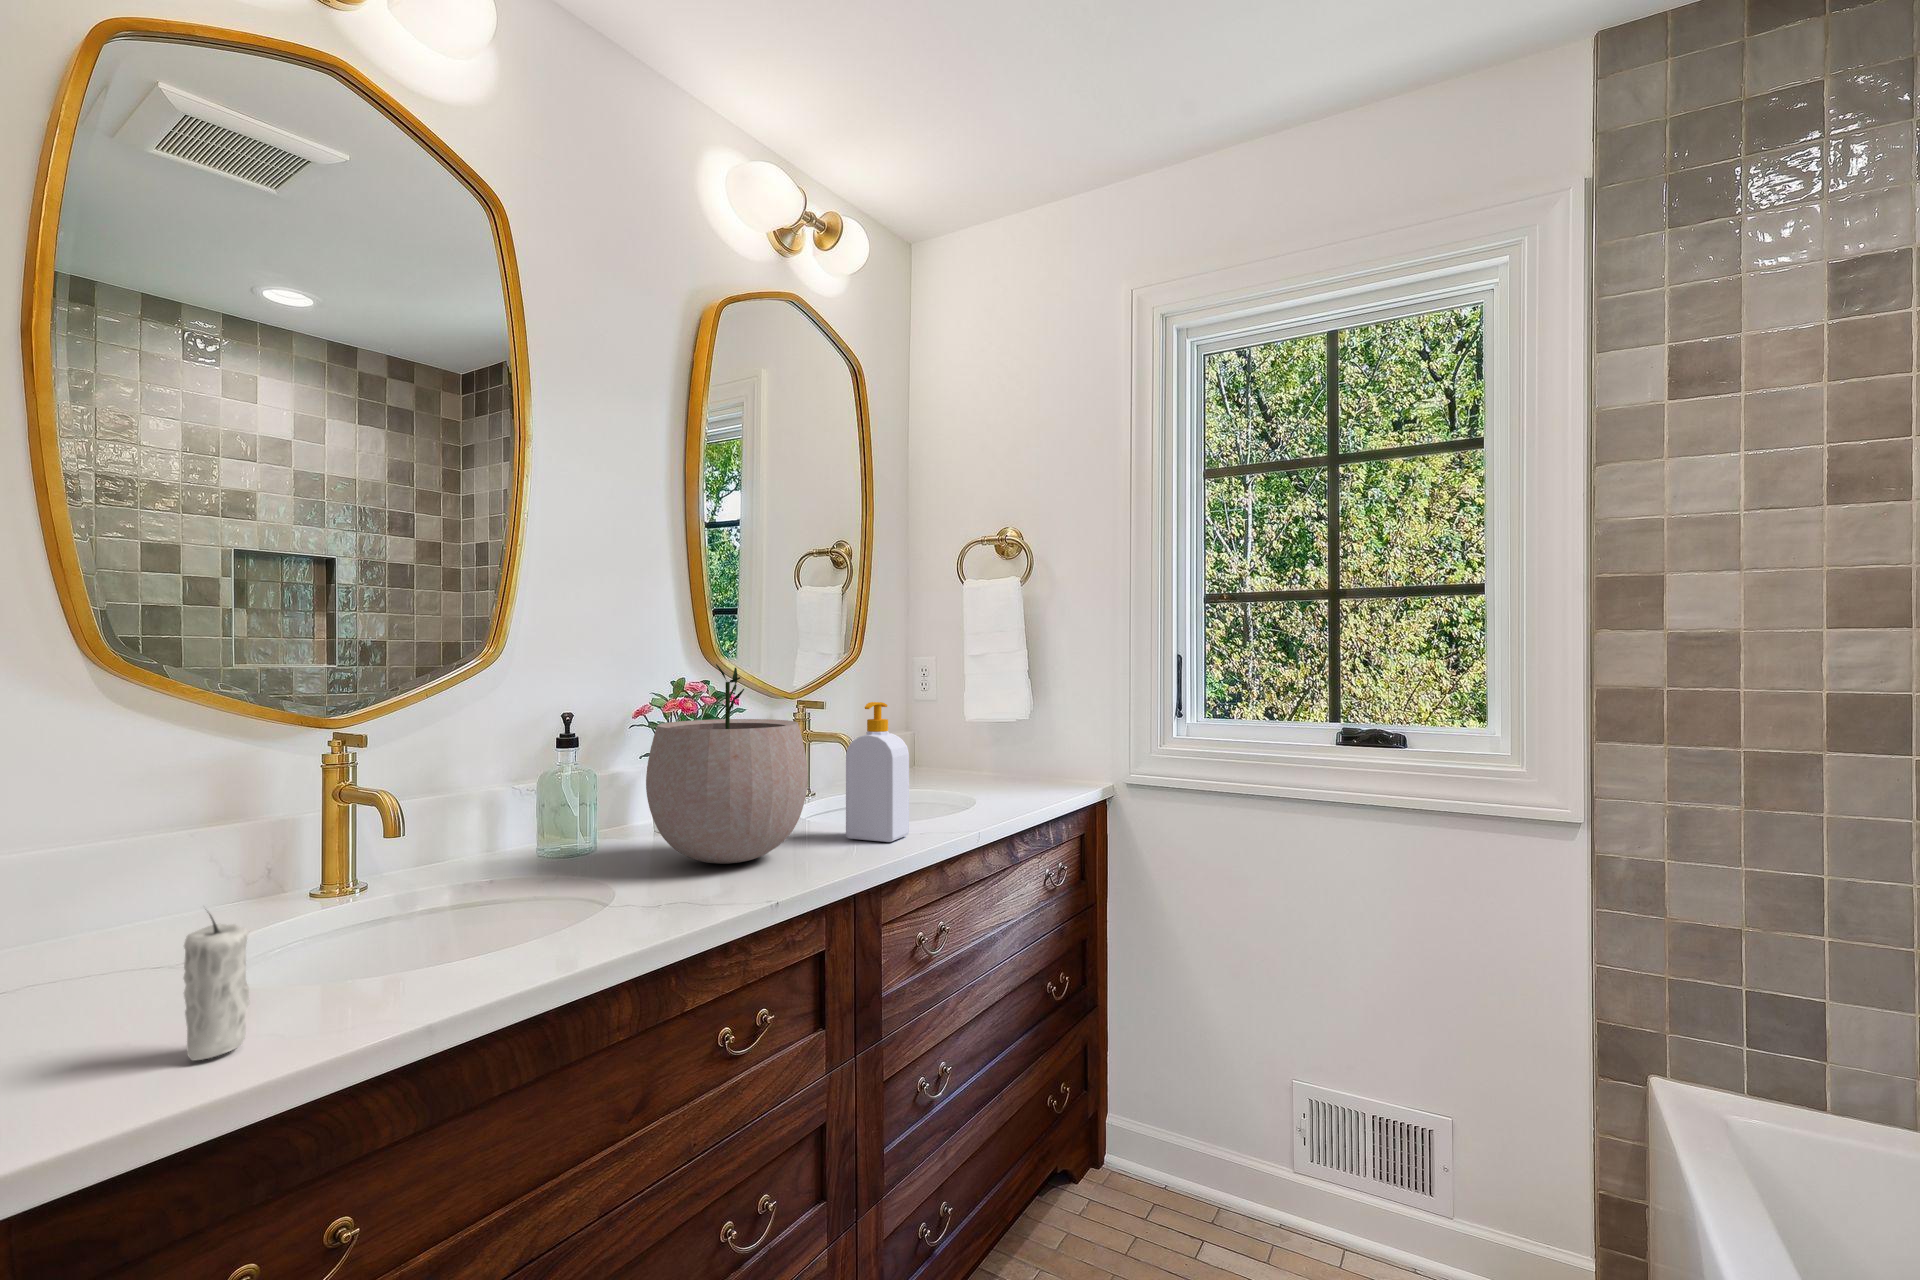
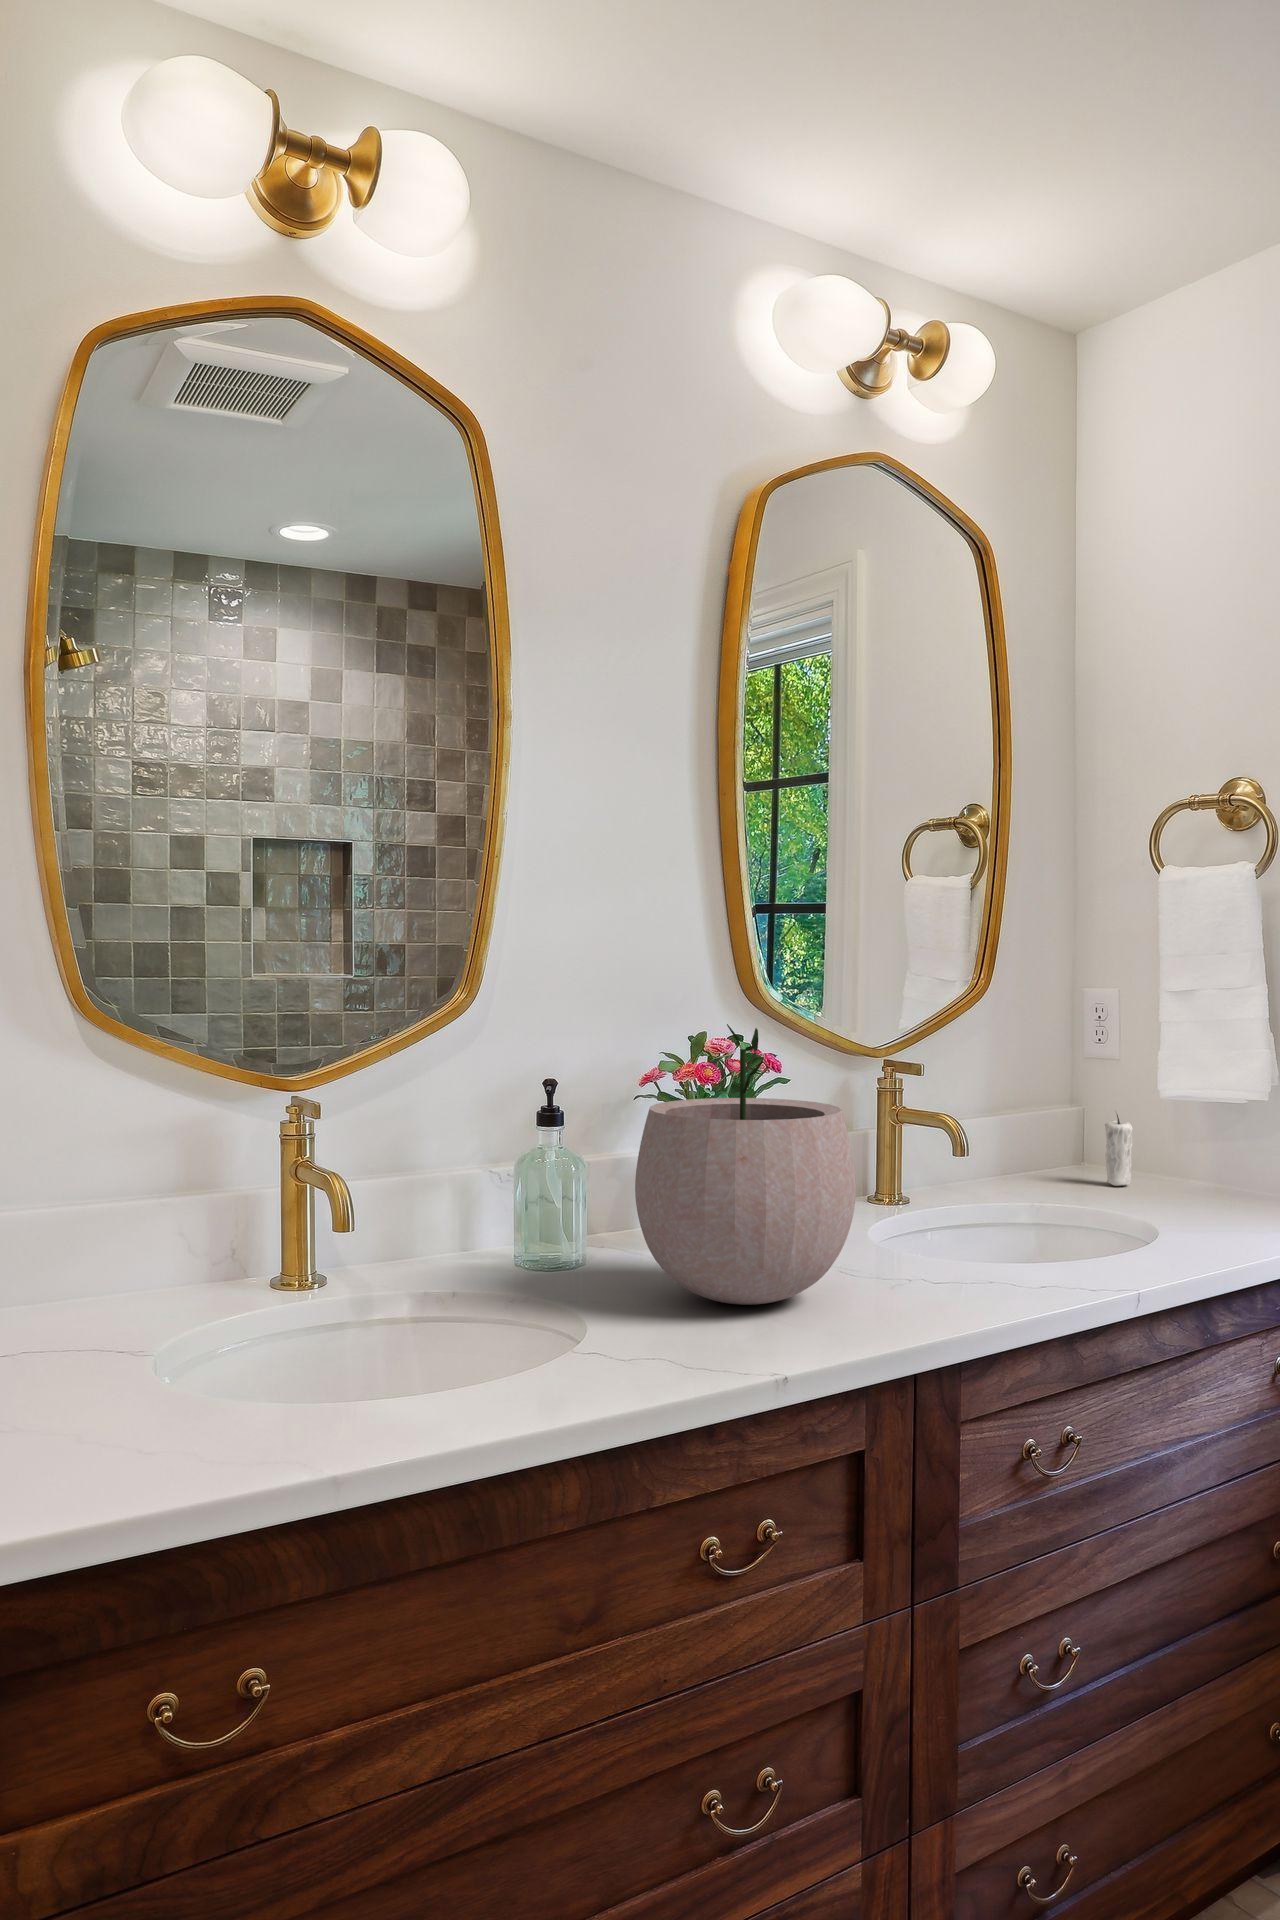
soap bottle: present [846,702,909,842] -> none [922,1080,1019,1293]
candle: present [184,914,249,1061] -> present [1105,1115,1133,1186]

